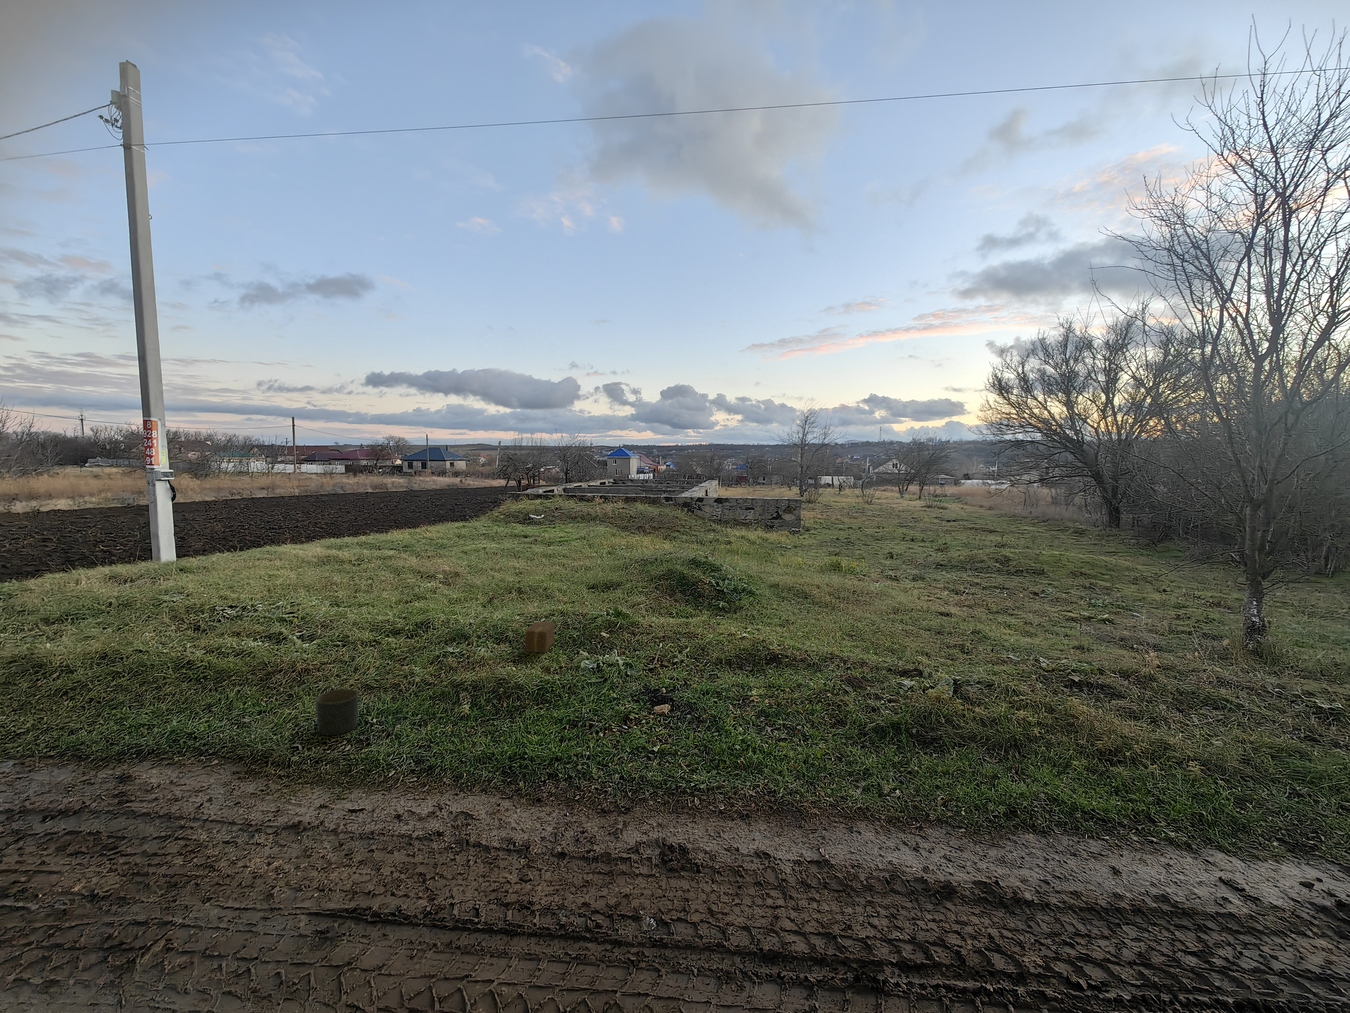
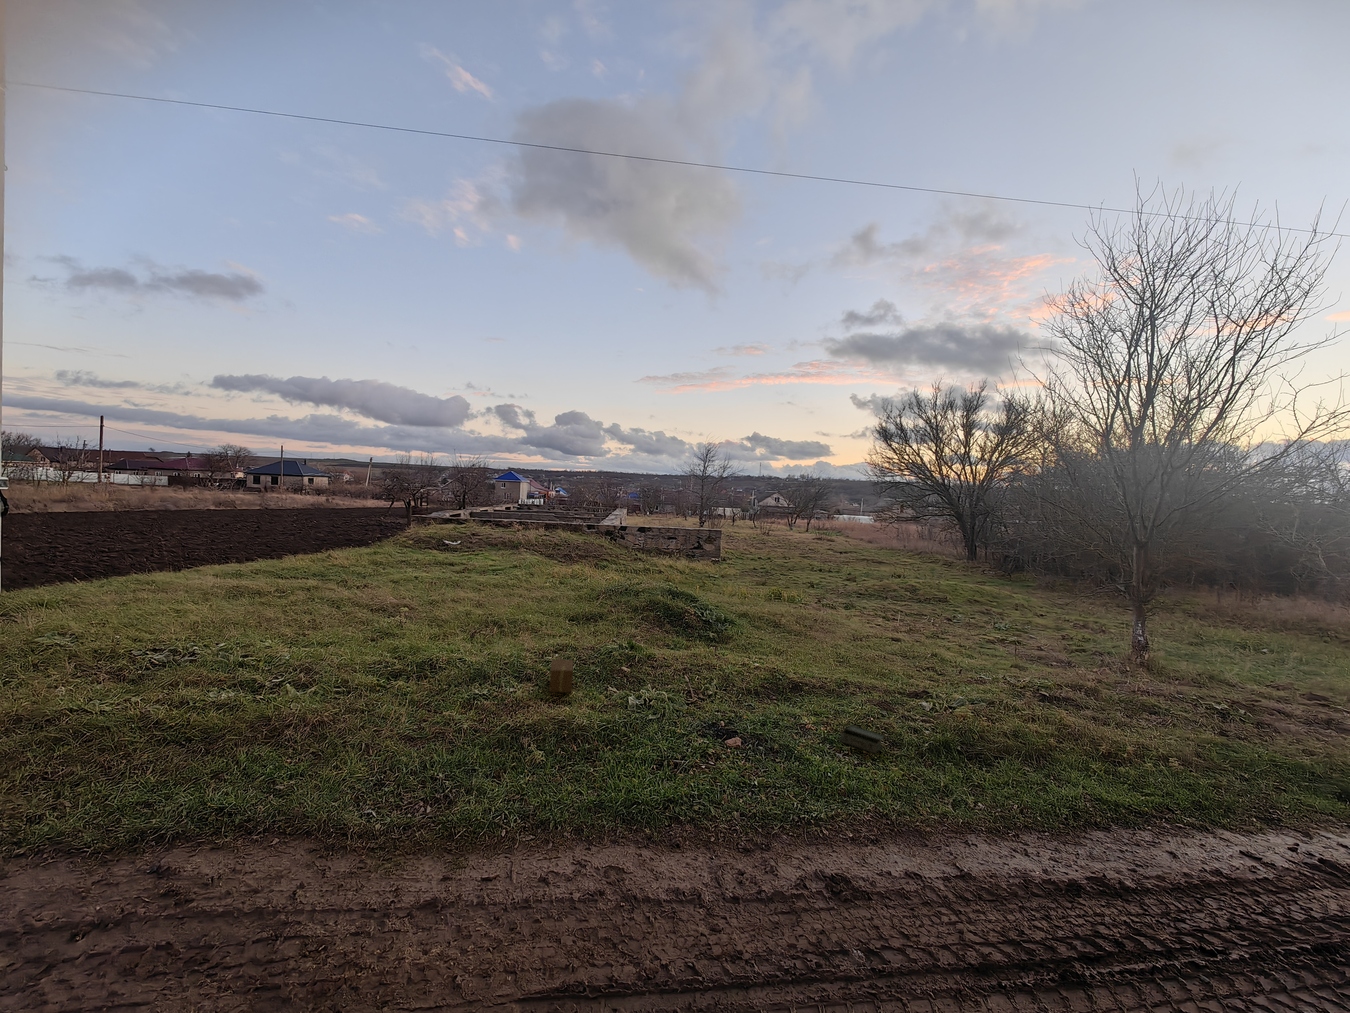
planter: present [316,689,358,736] -> none [388,742,433,797]
toolbox: none [788,697,836,728] -> present [840,725,885,753]

